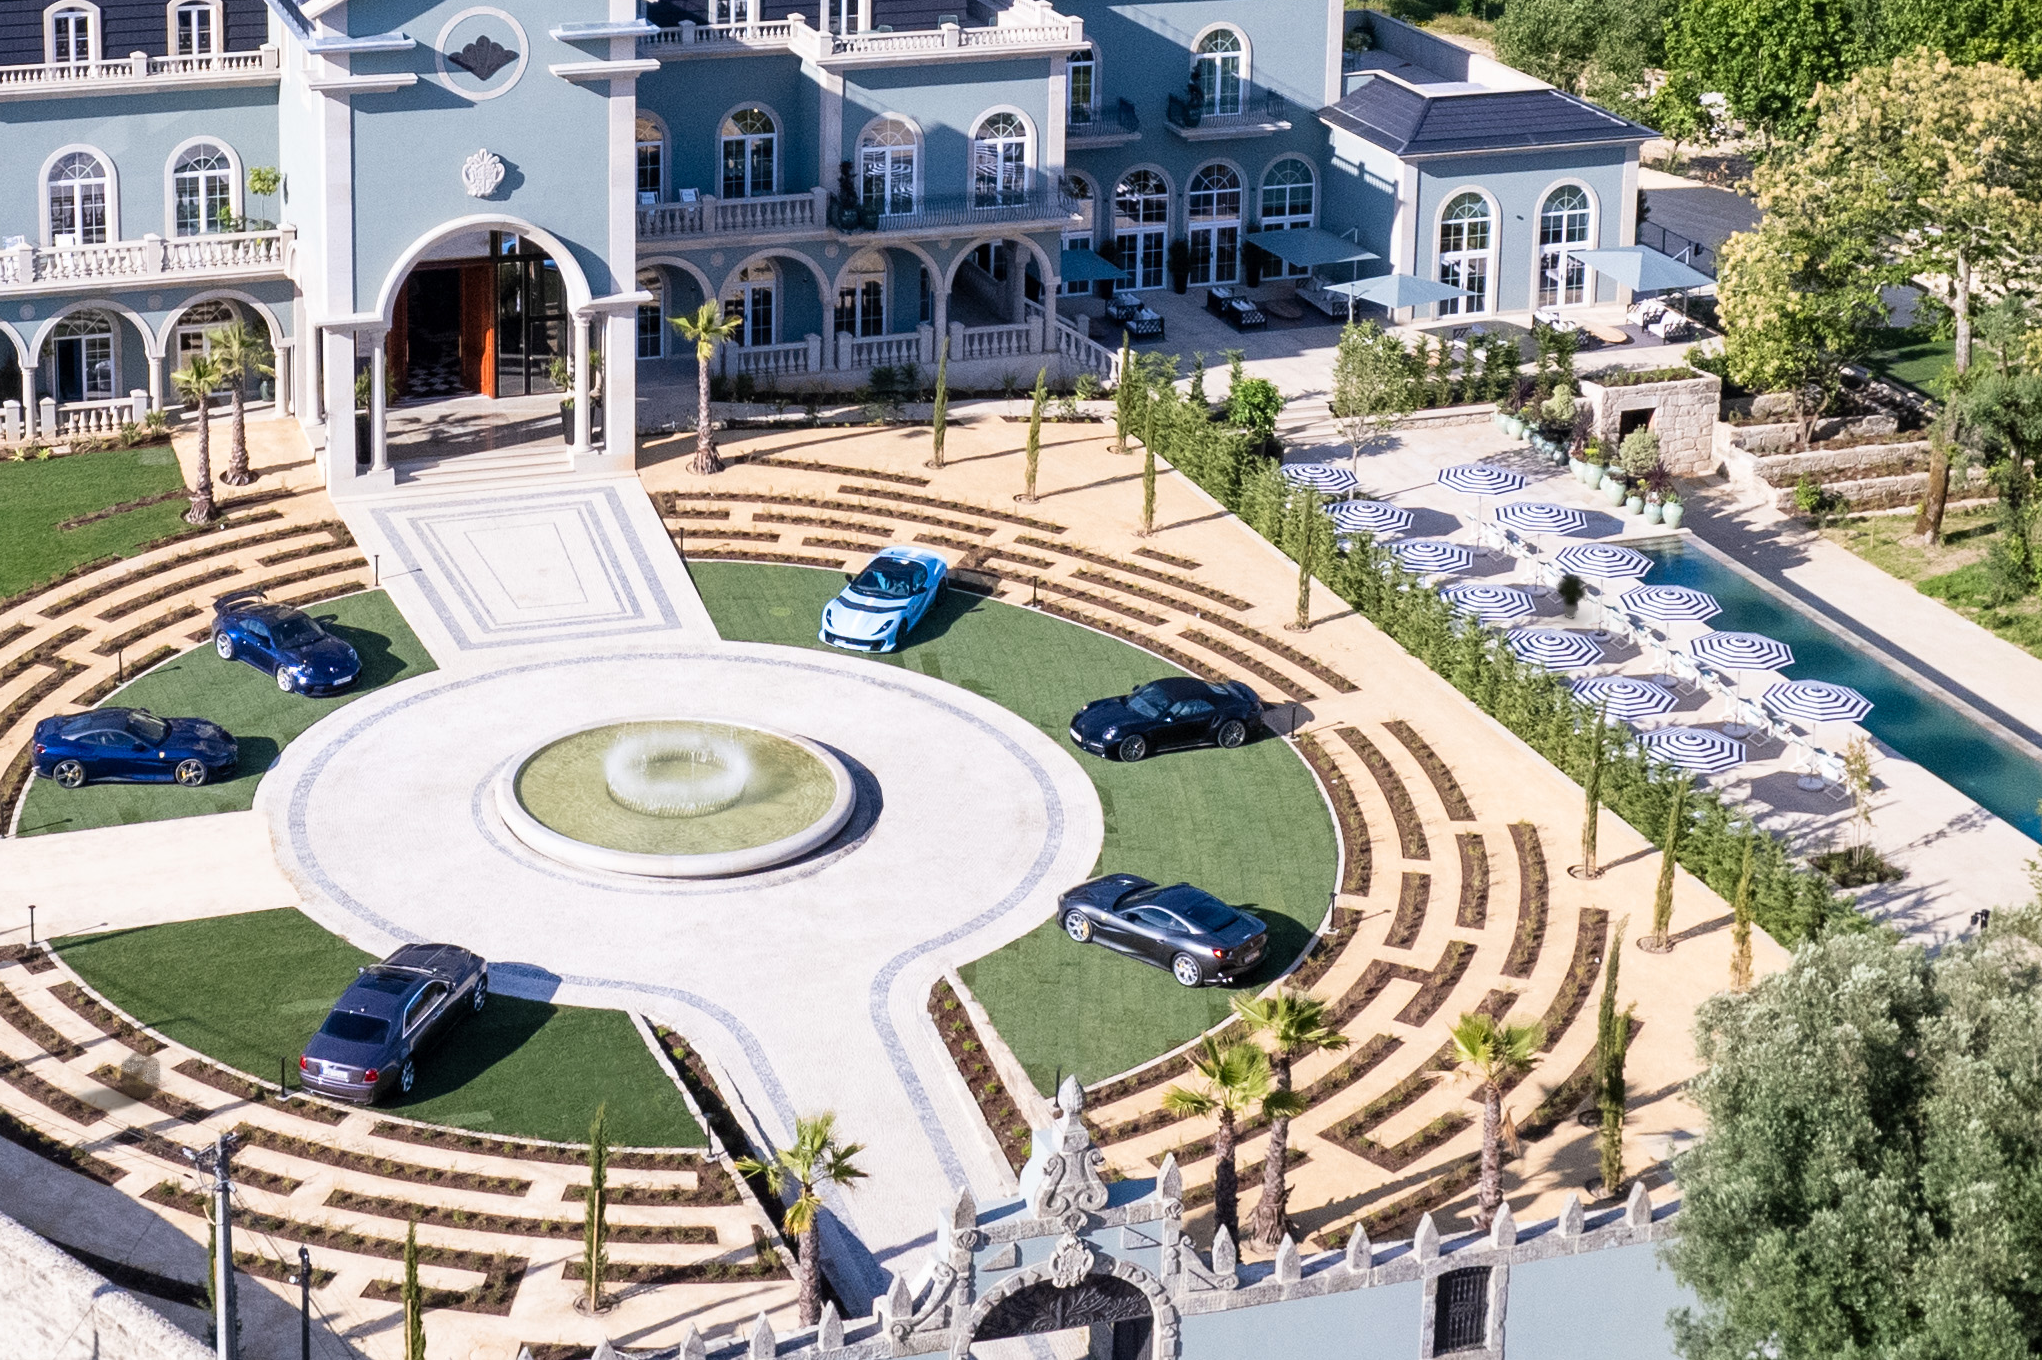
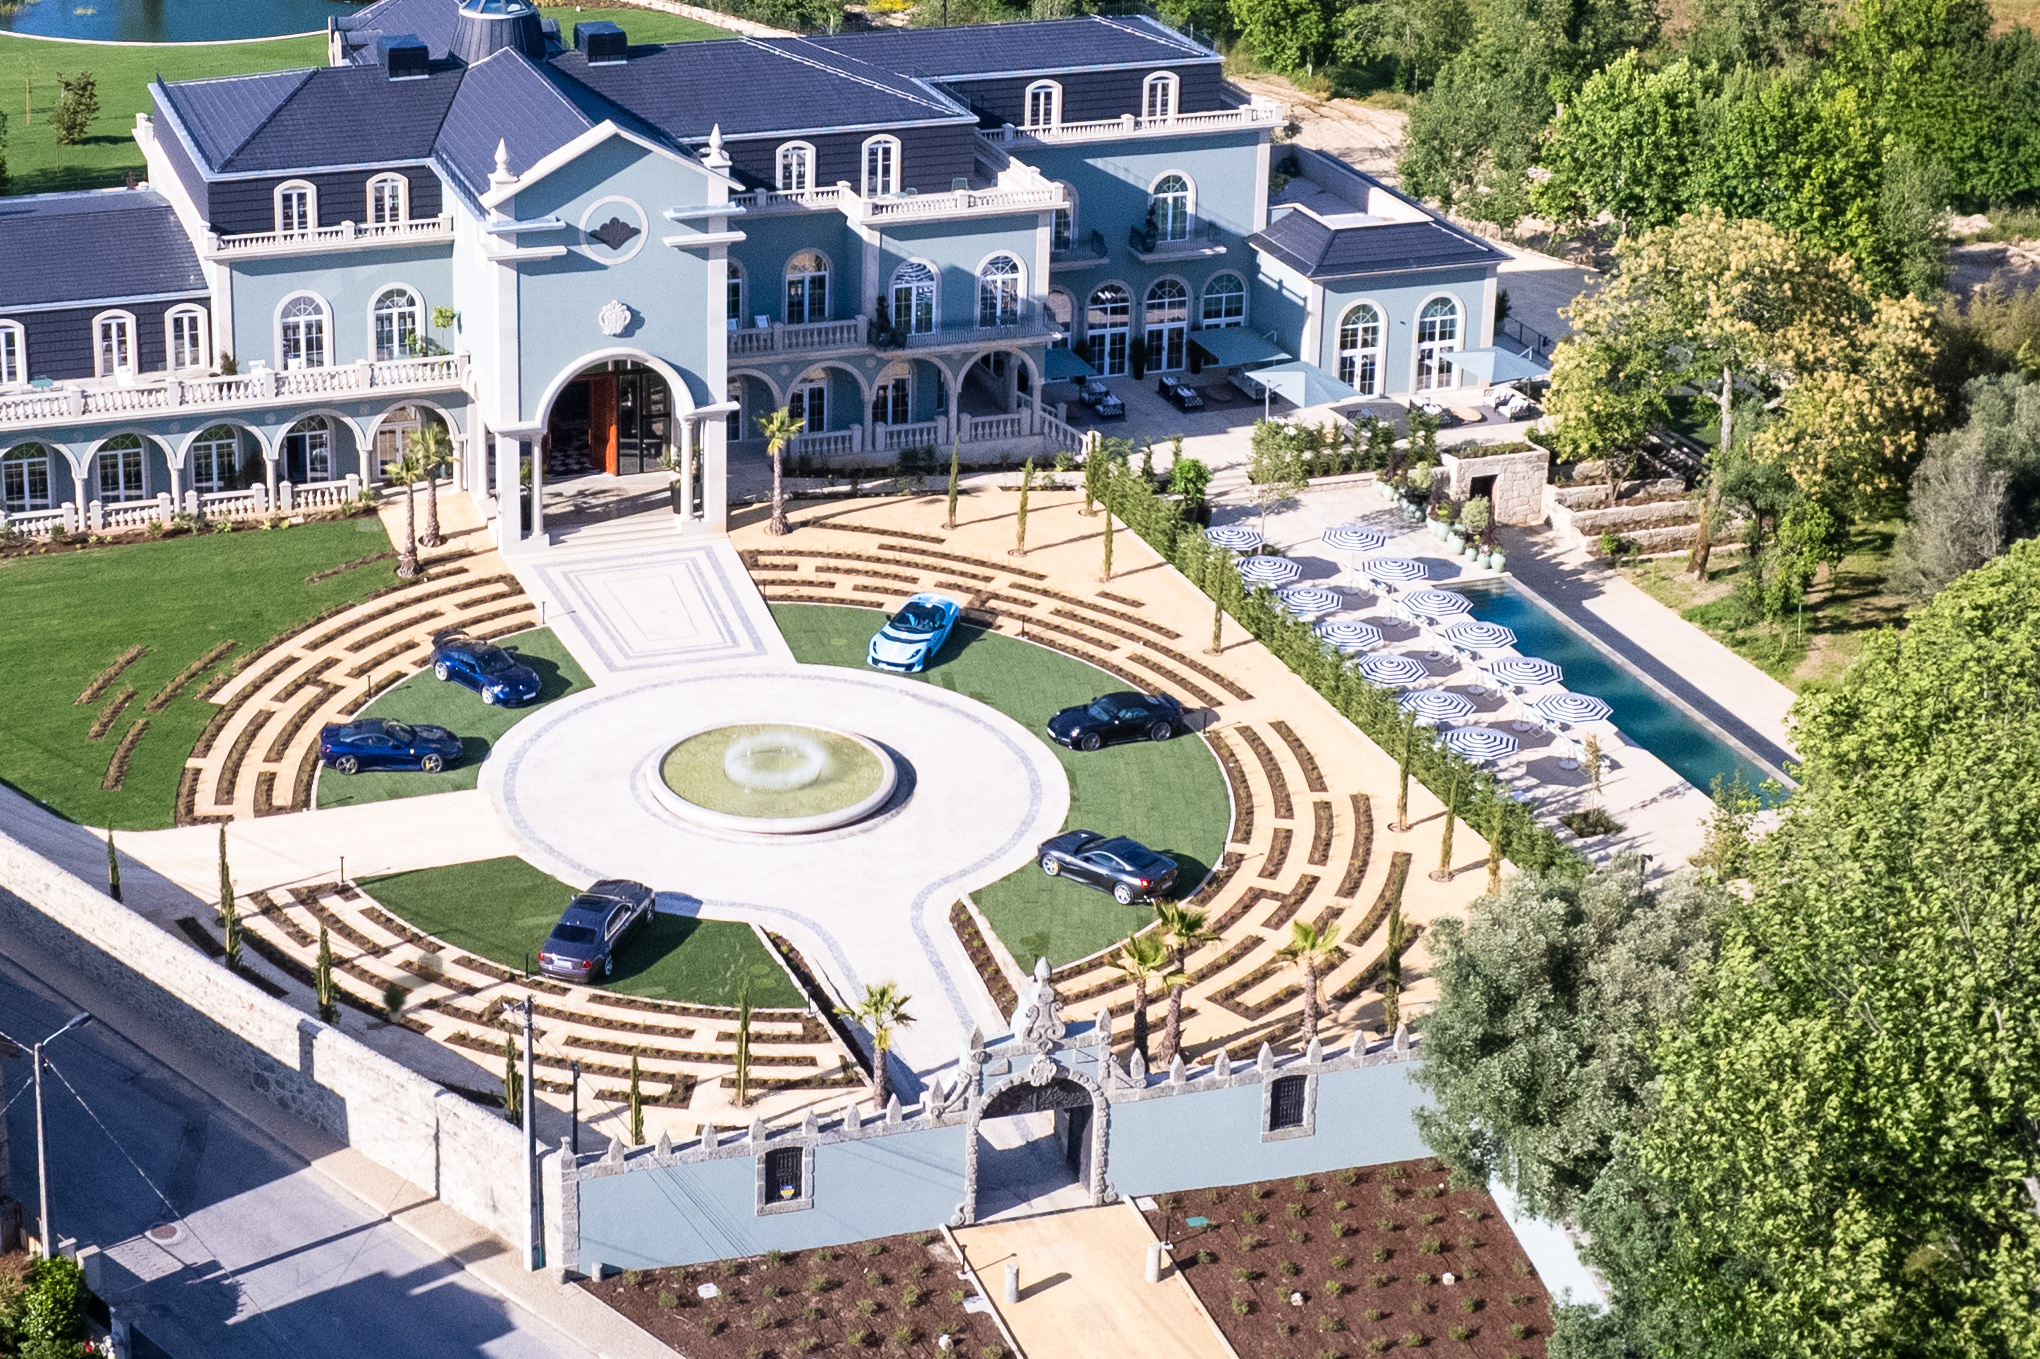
potted plant: present [1556,575,1586,618] -> present [382,984,407,1023]

